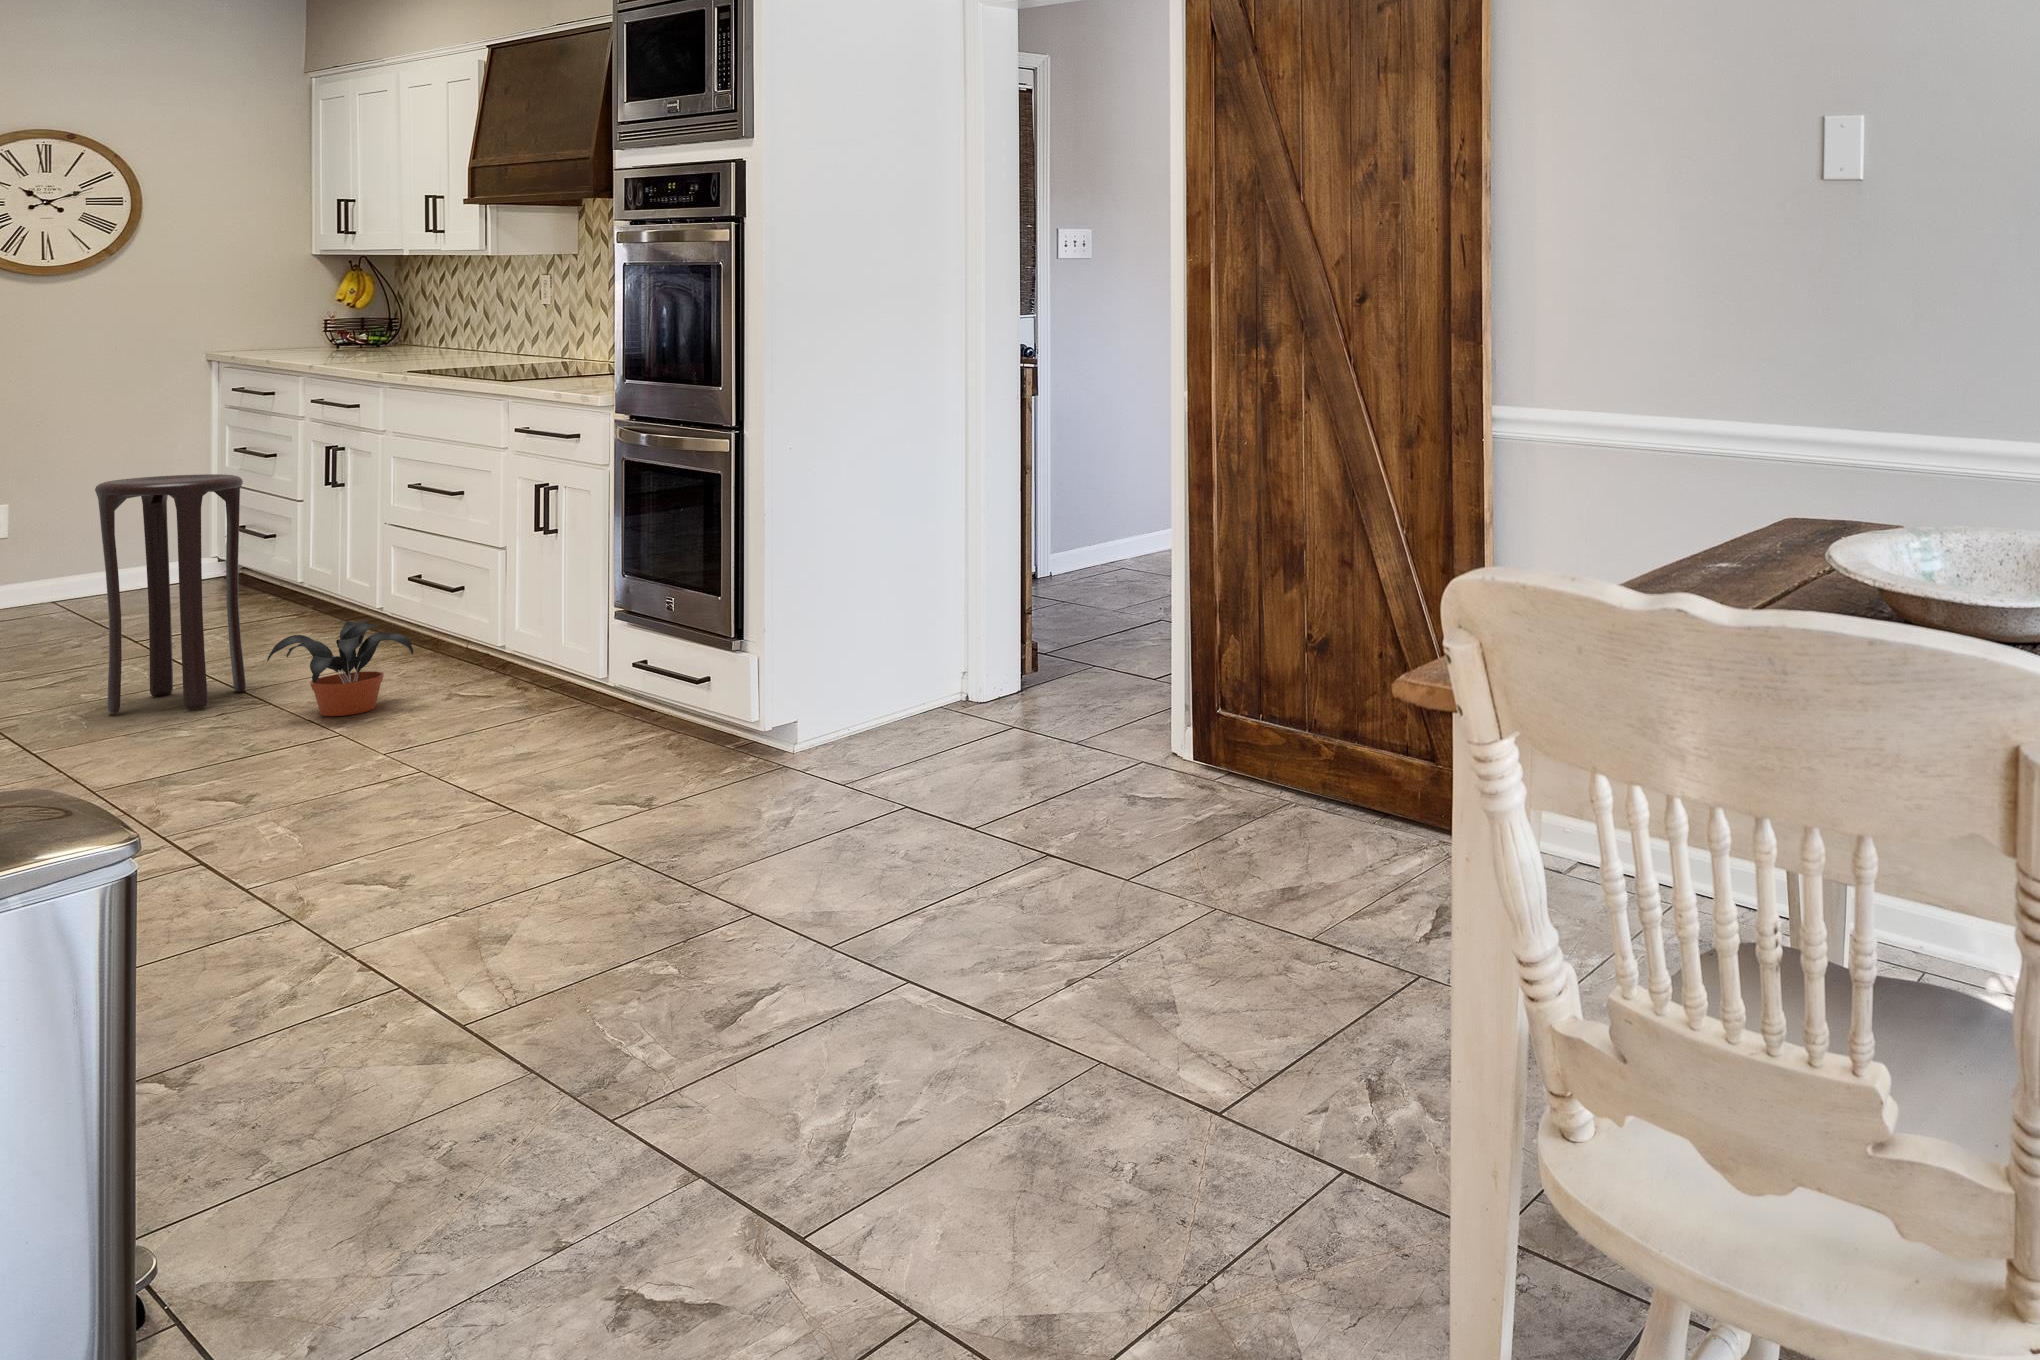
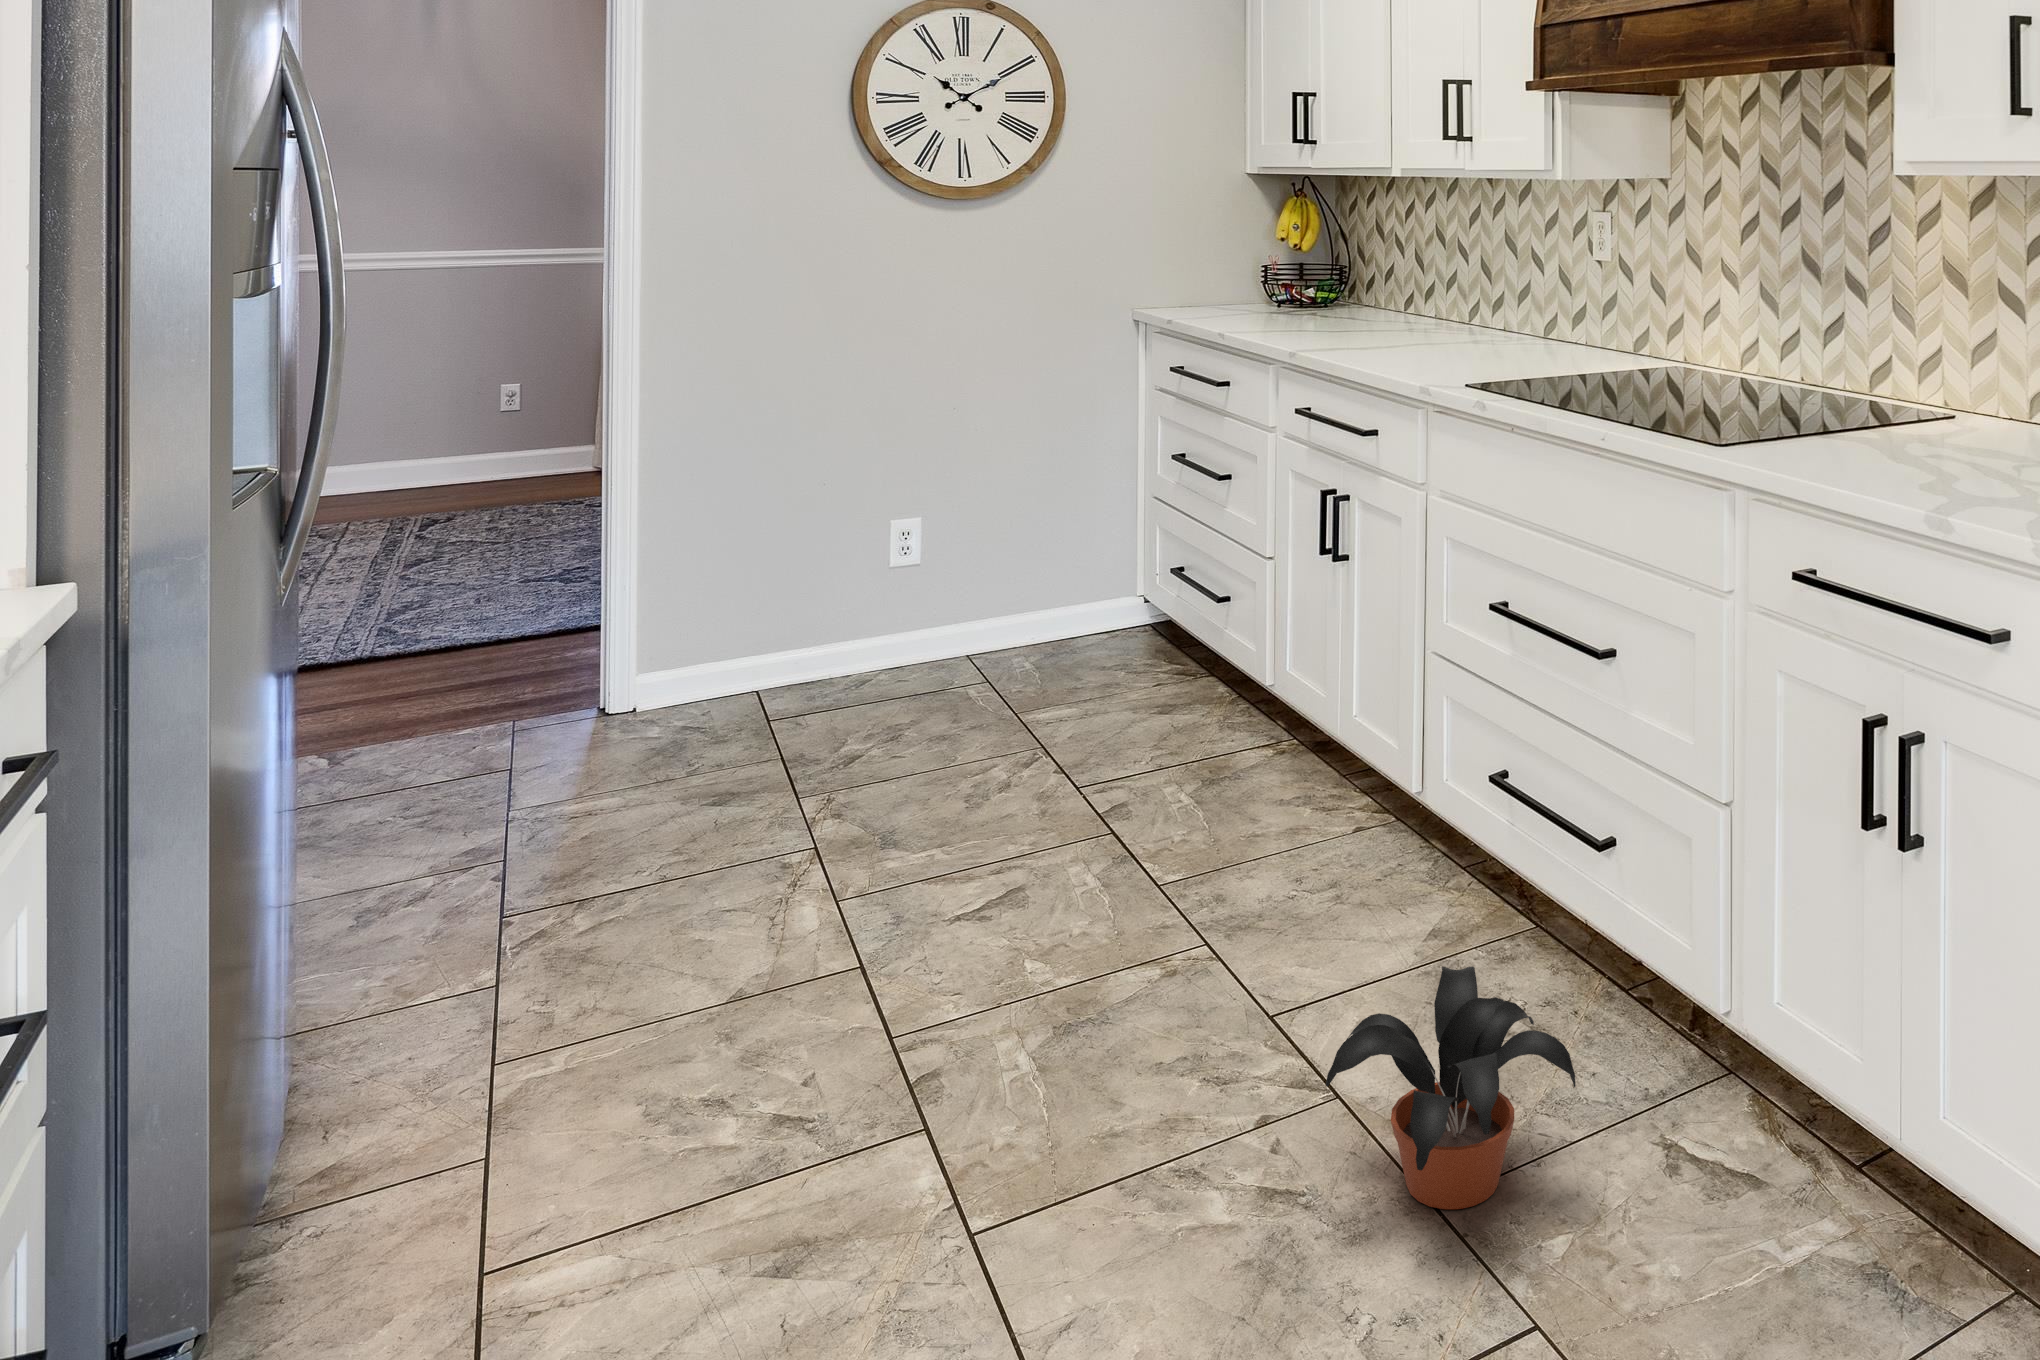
stool: present [95,474,246,713] -> none [1039,613,1257,1098]

